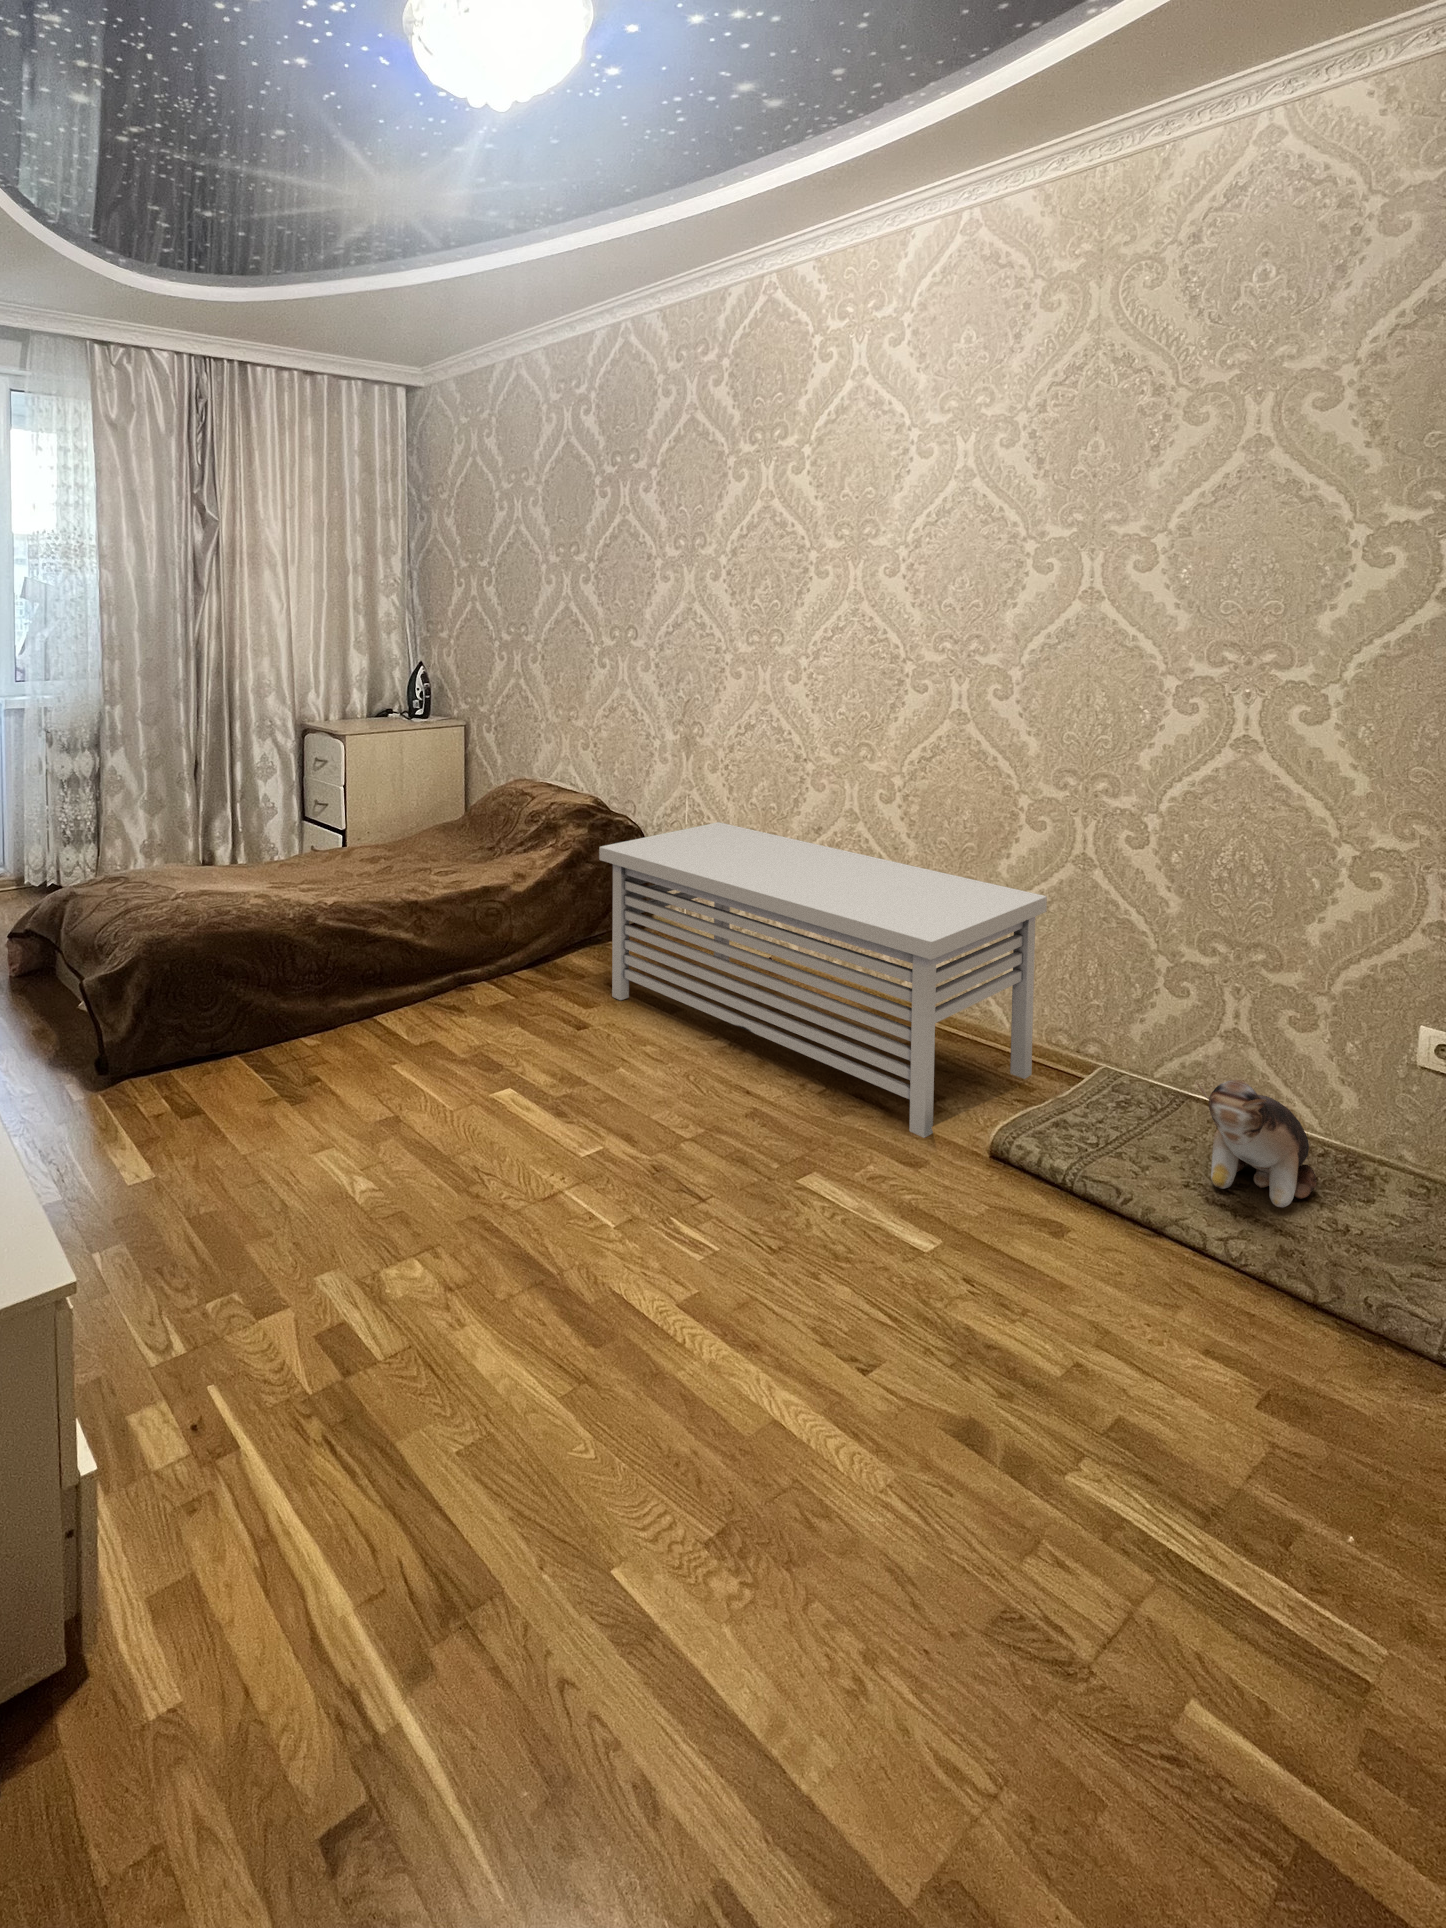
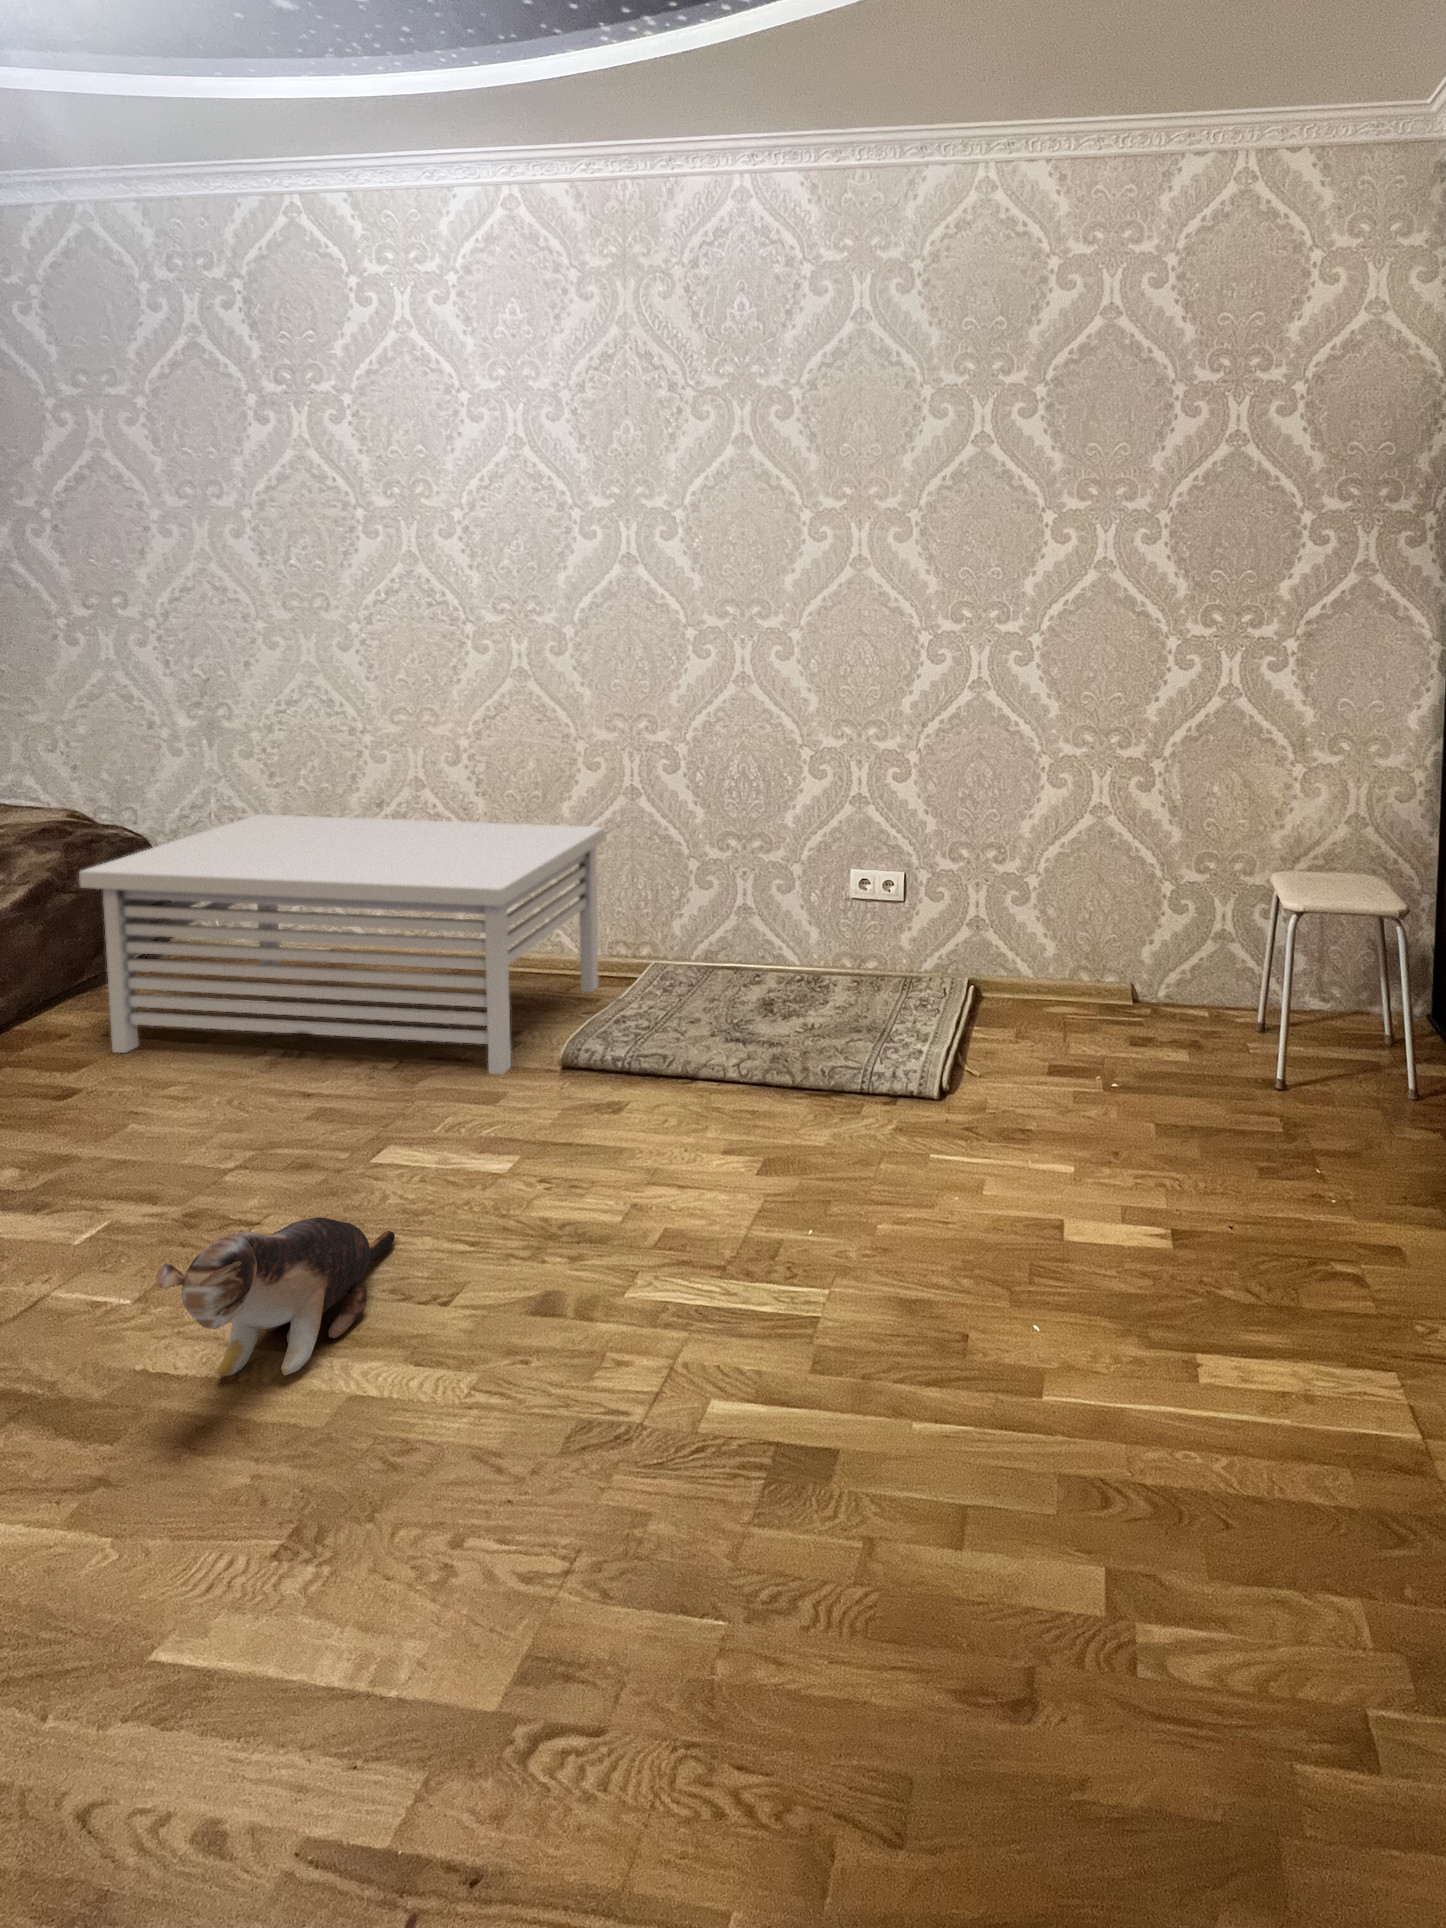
plush toy: present [1197,1080,1317,1207] -> present [156,1217,395,1377]

